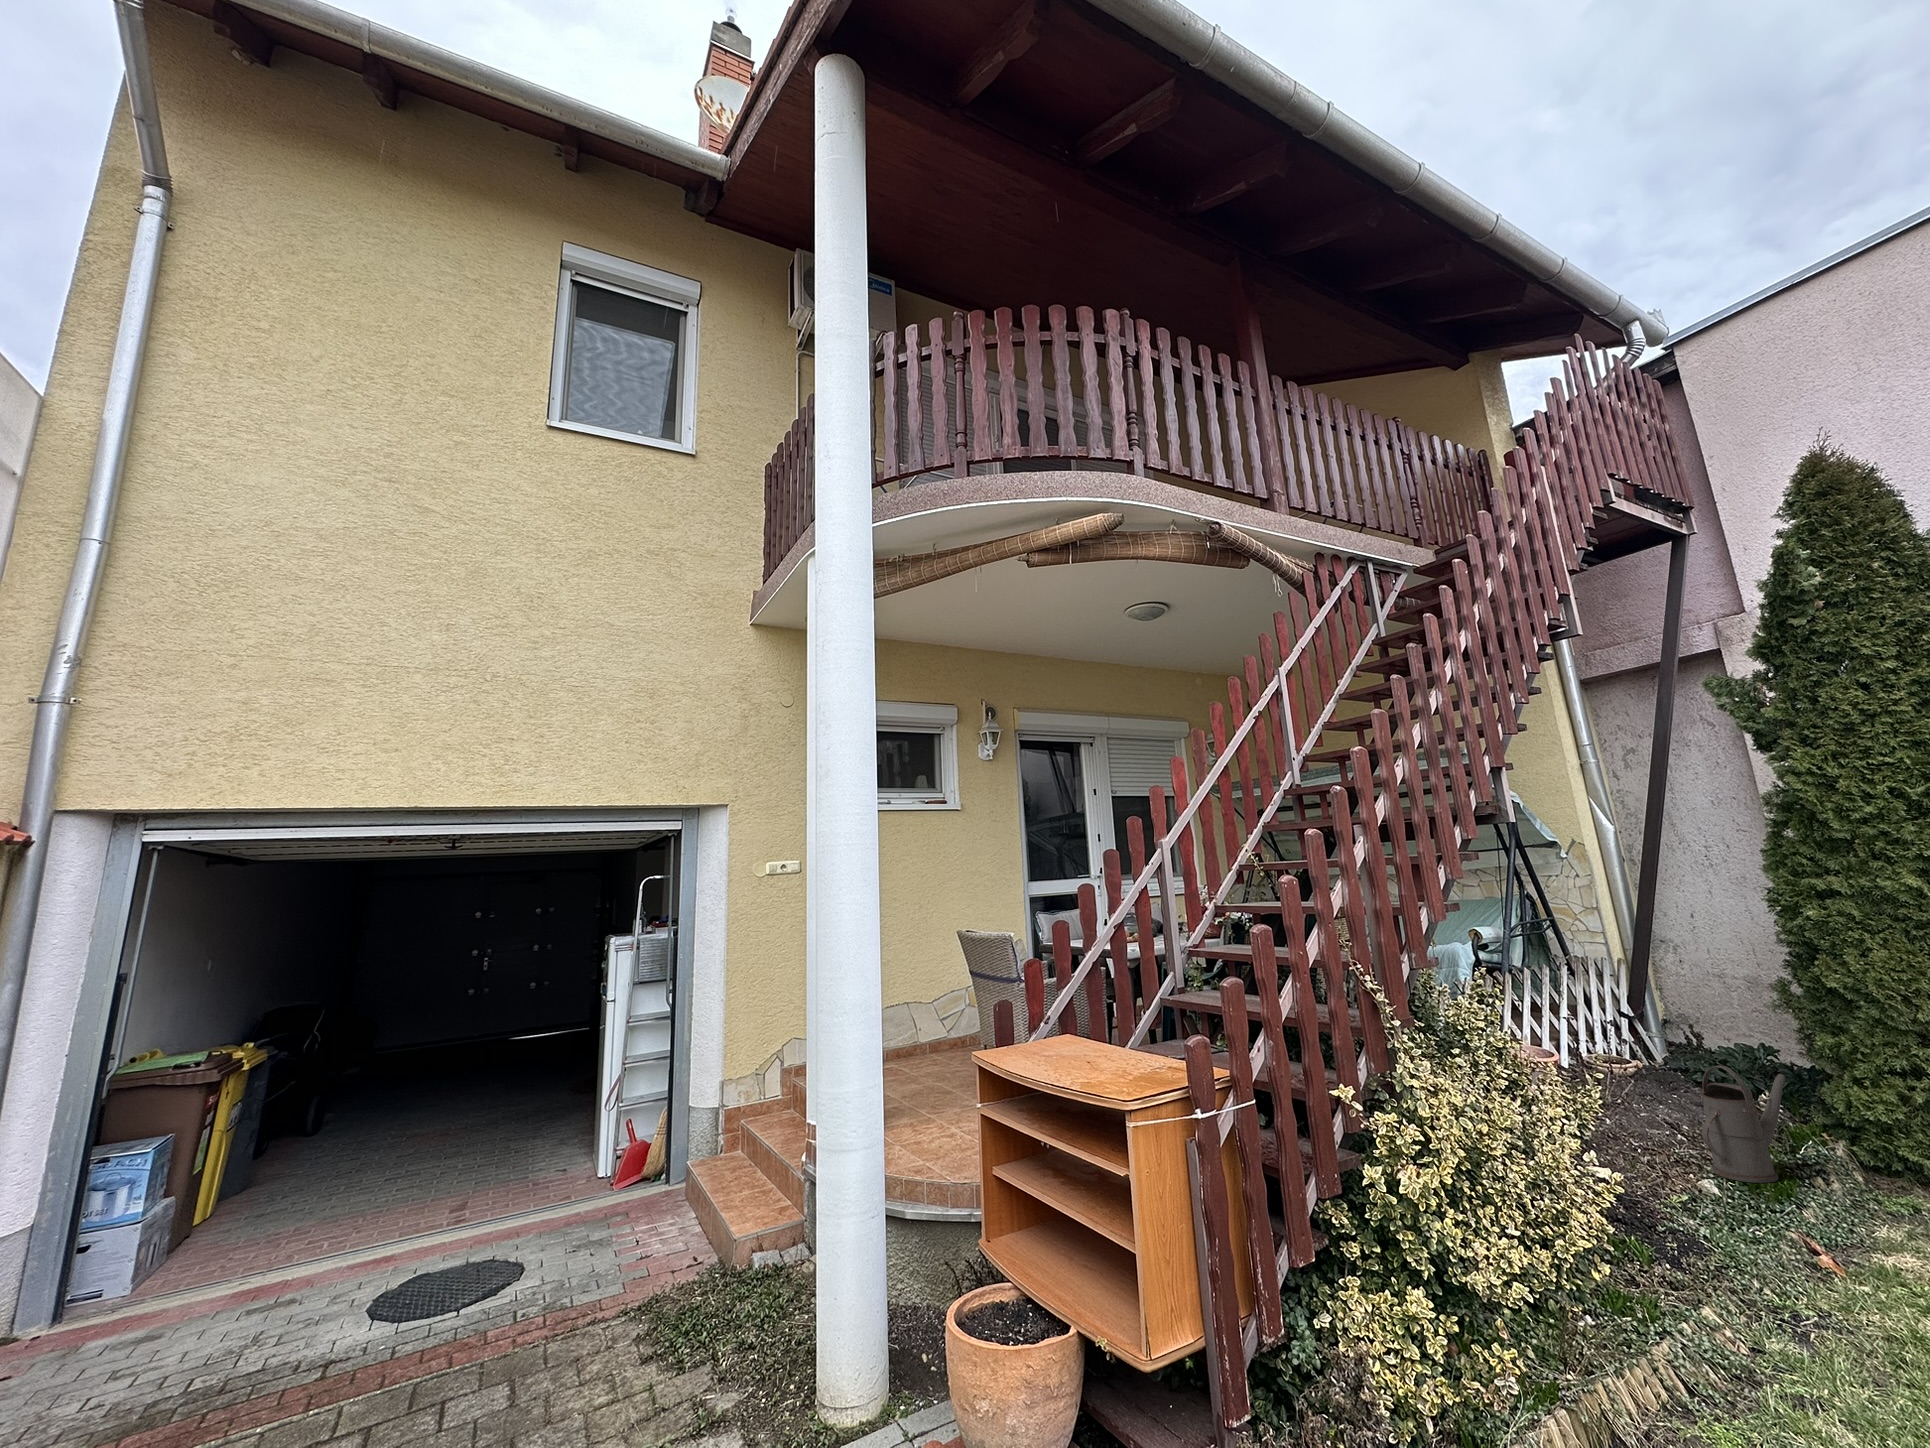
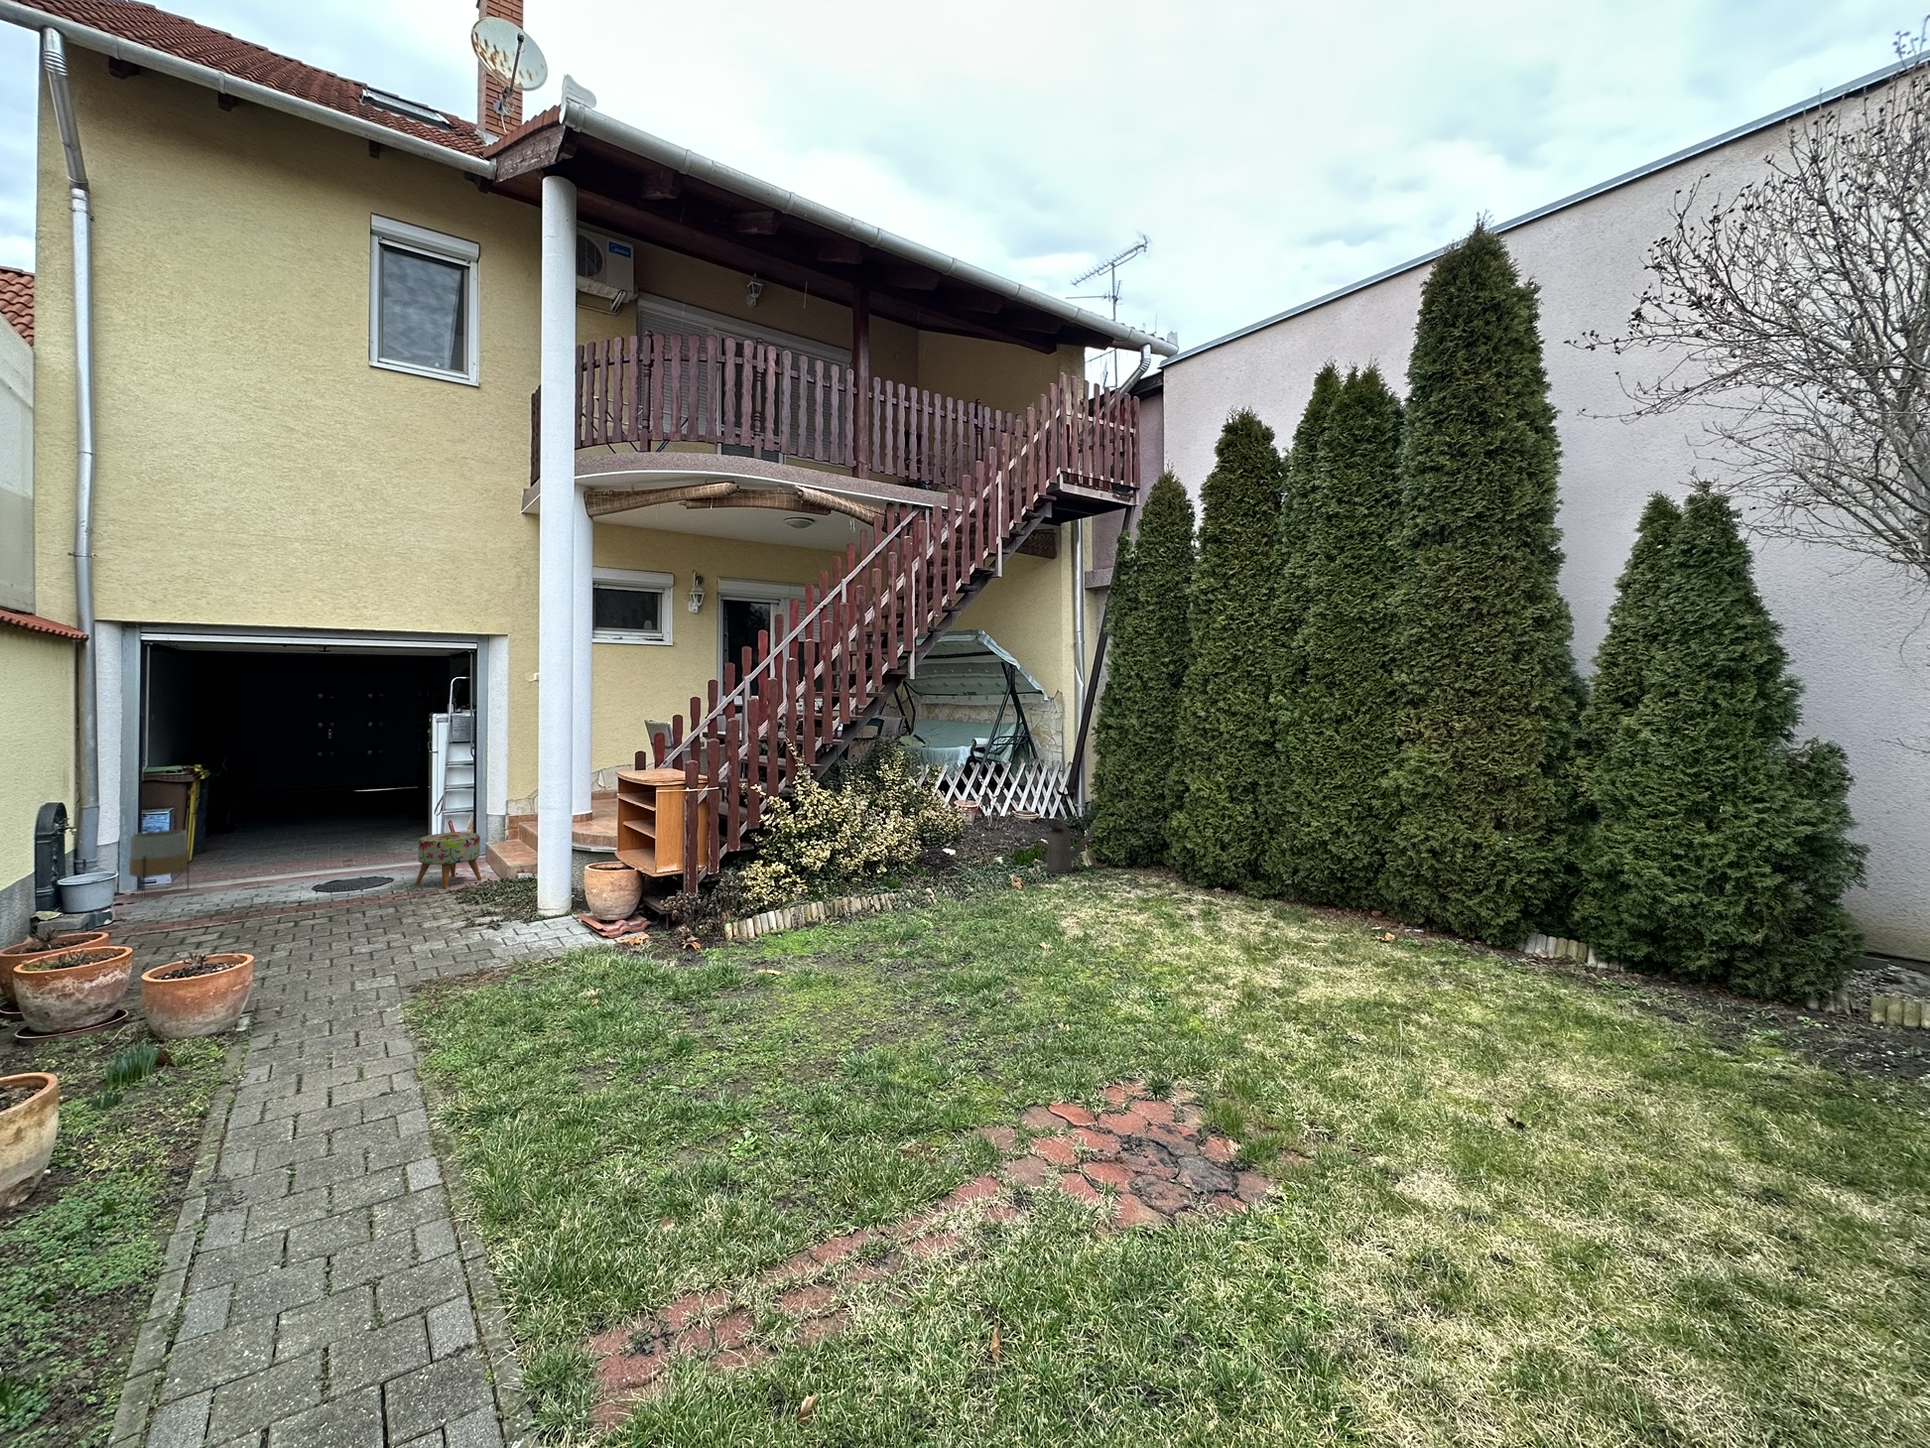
ottoman: none [565,1155,684,1284] -> present [416,832,481,889]
planter: none [44,1184,172,1343] -> present [129,830,189,893]

